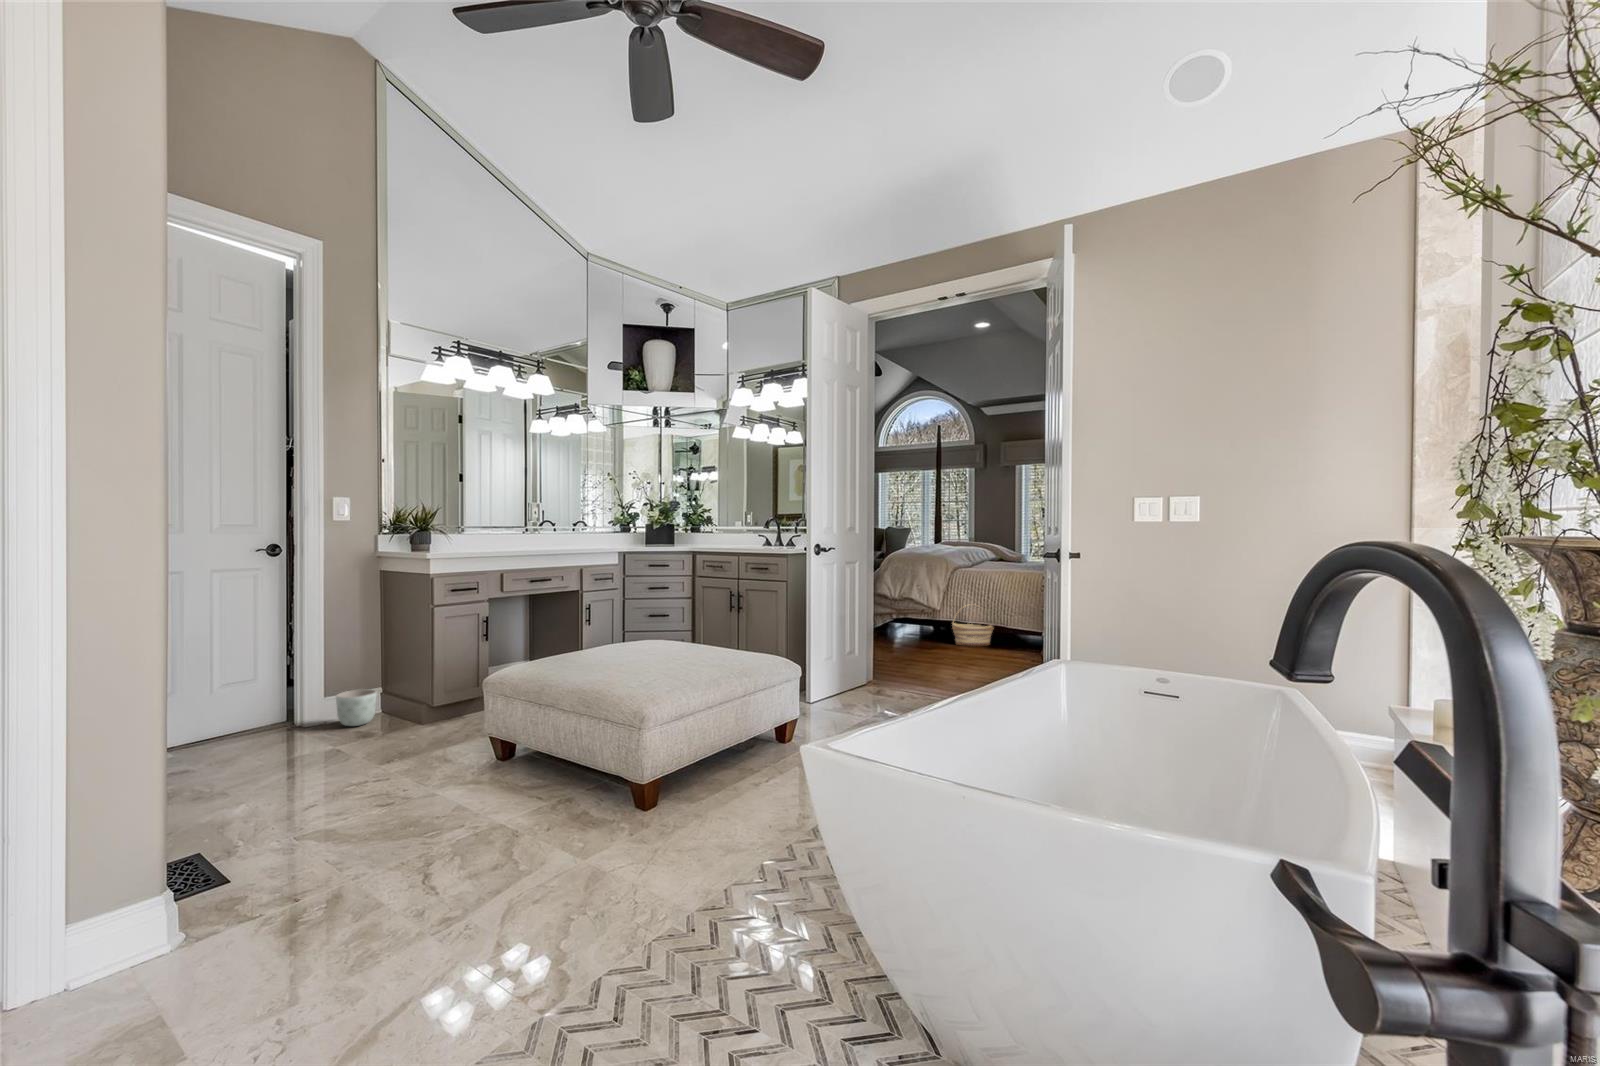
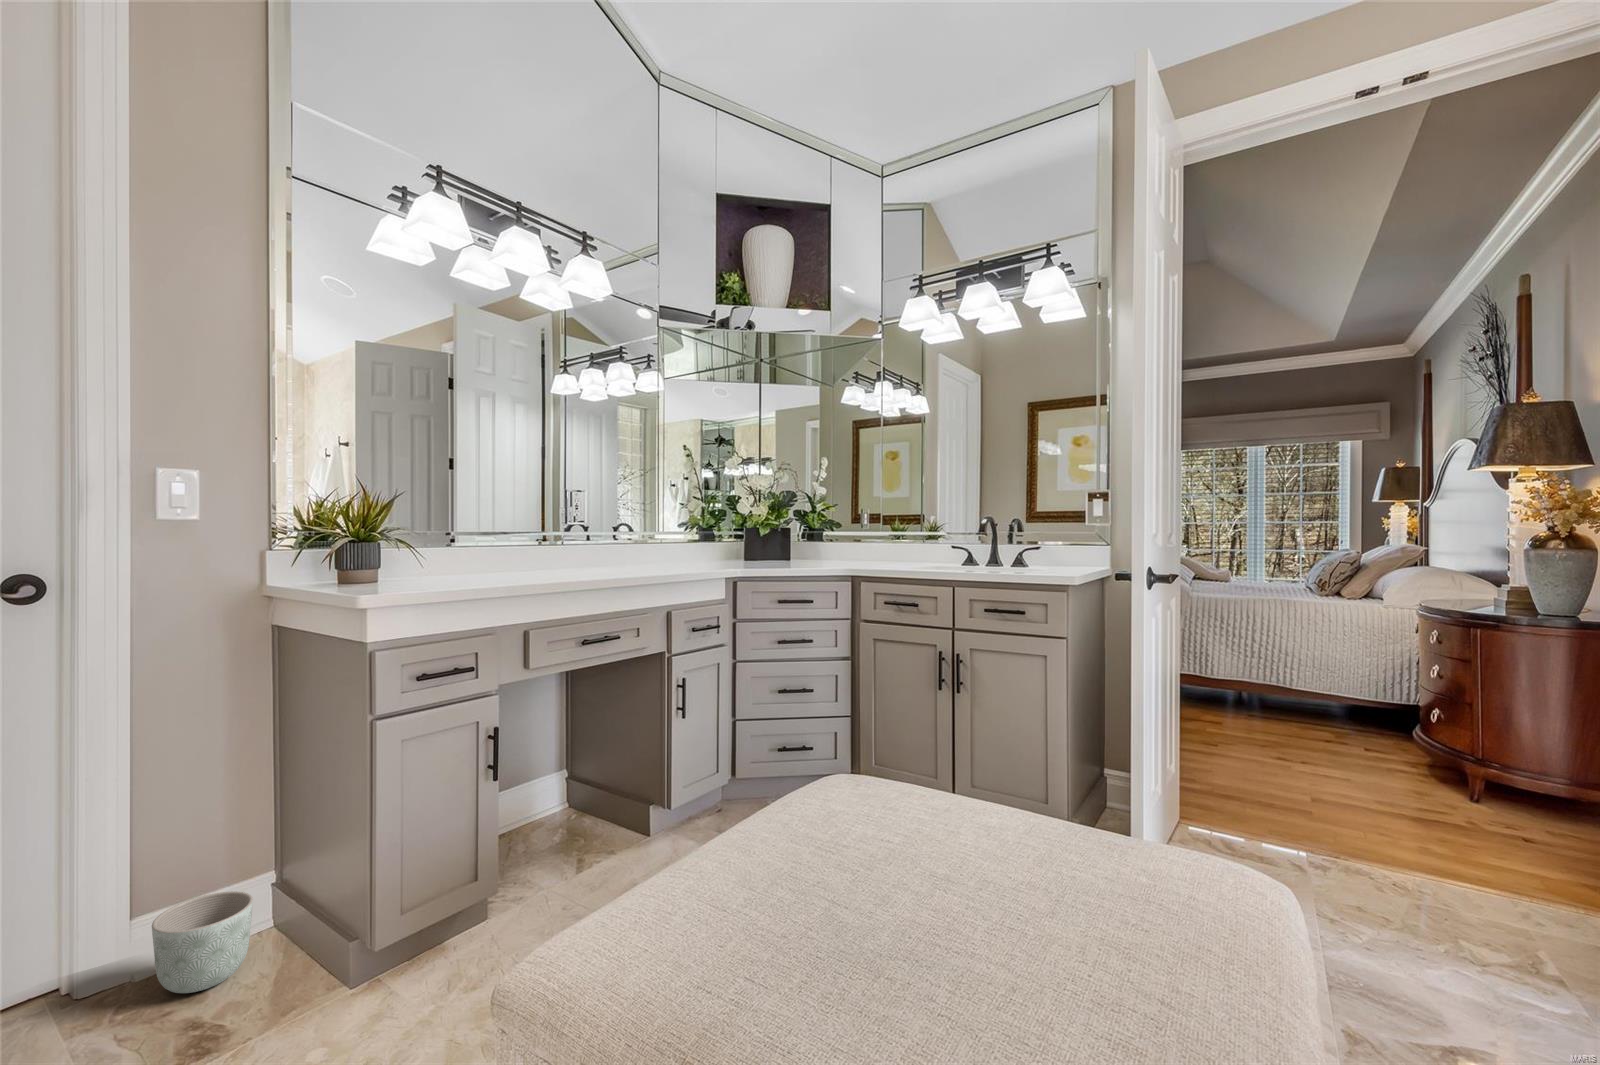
basket: present [952,622,994,646] -> none [1214,652,1283,718]

